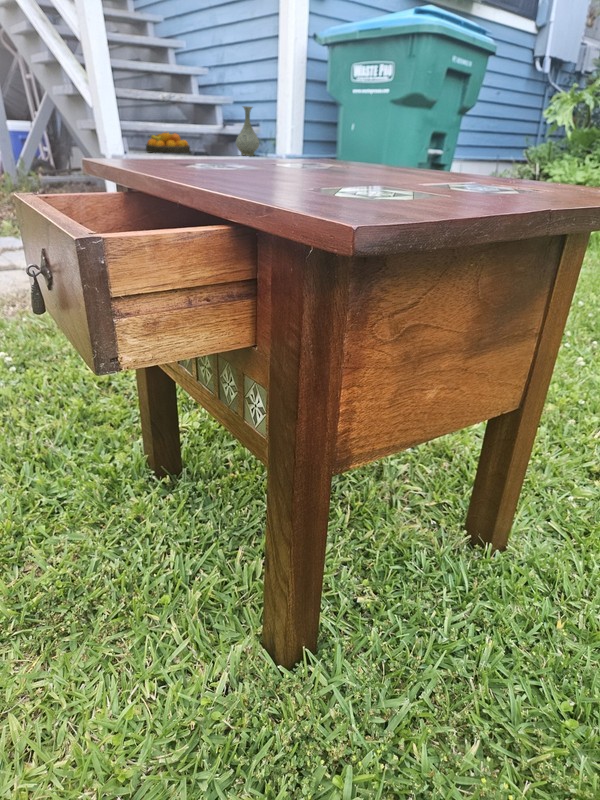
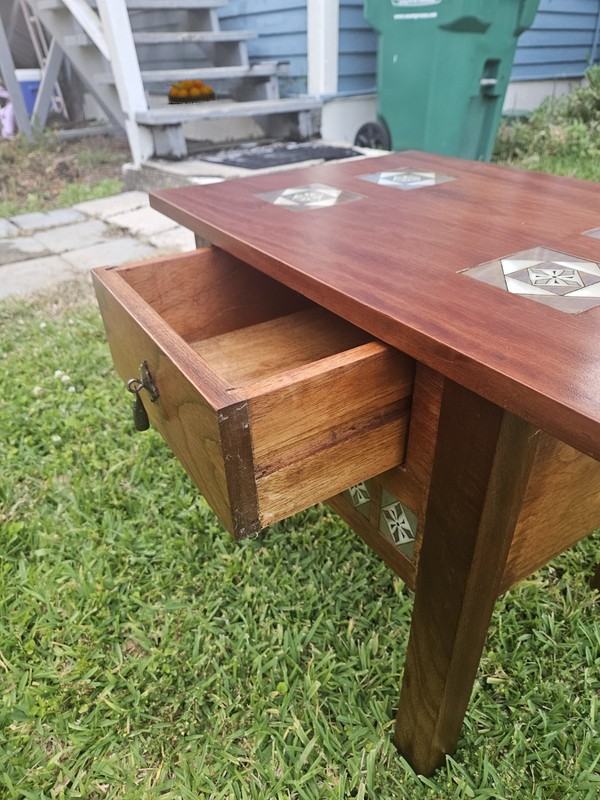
vase: present [236,106,259,156] -> none [268,47,294,104]

